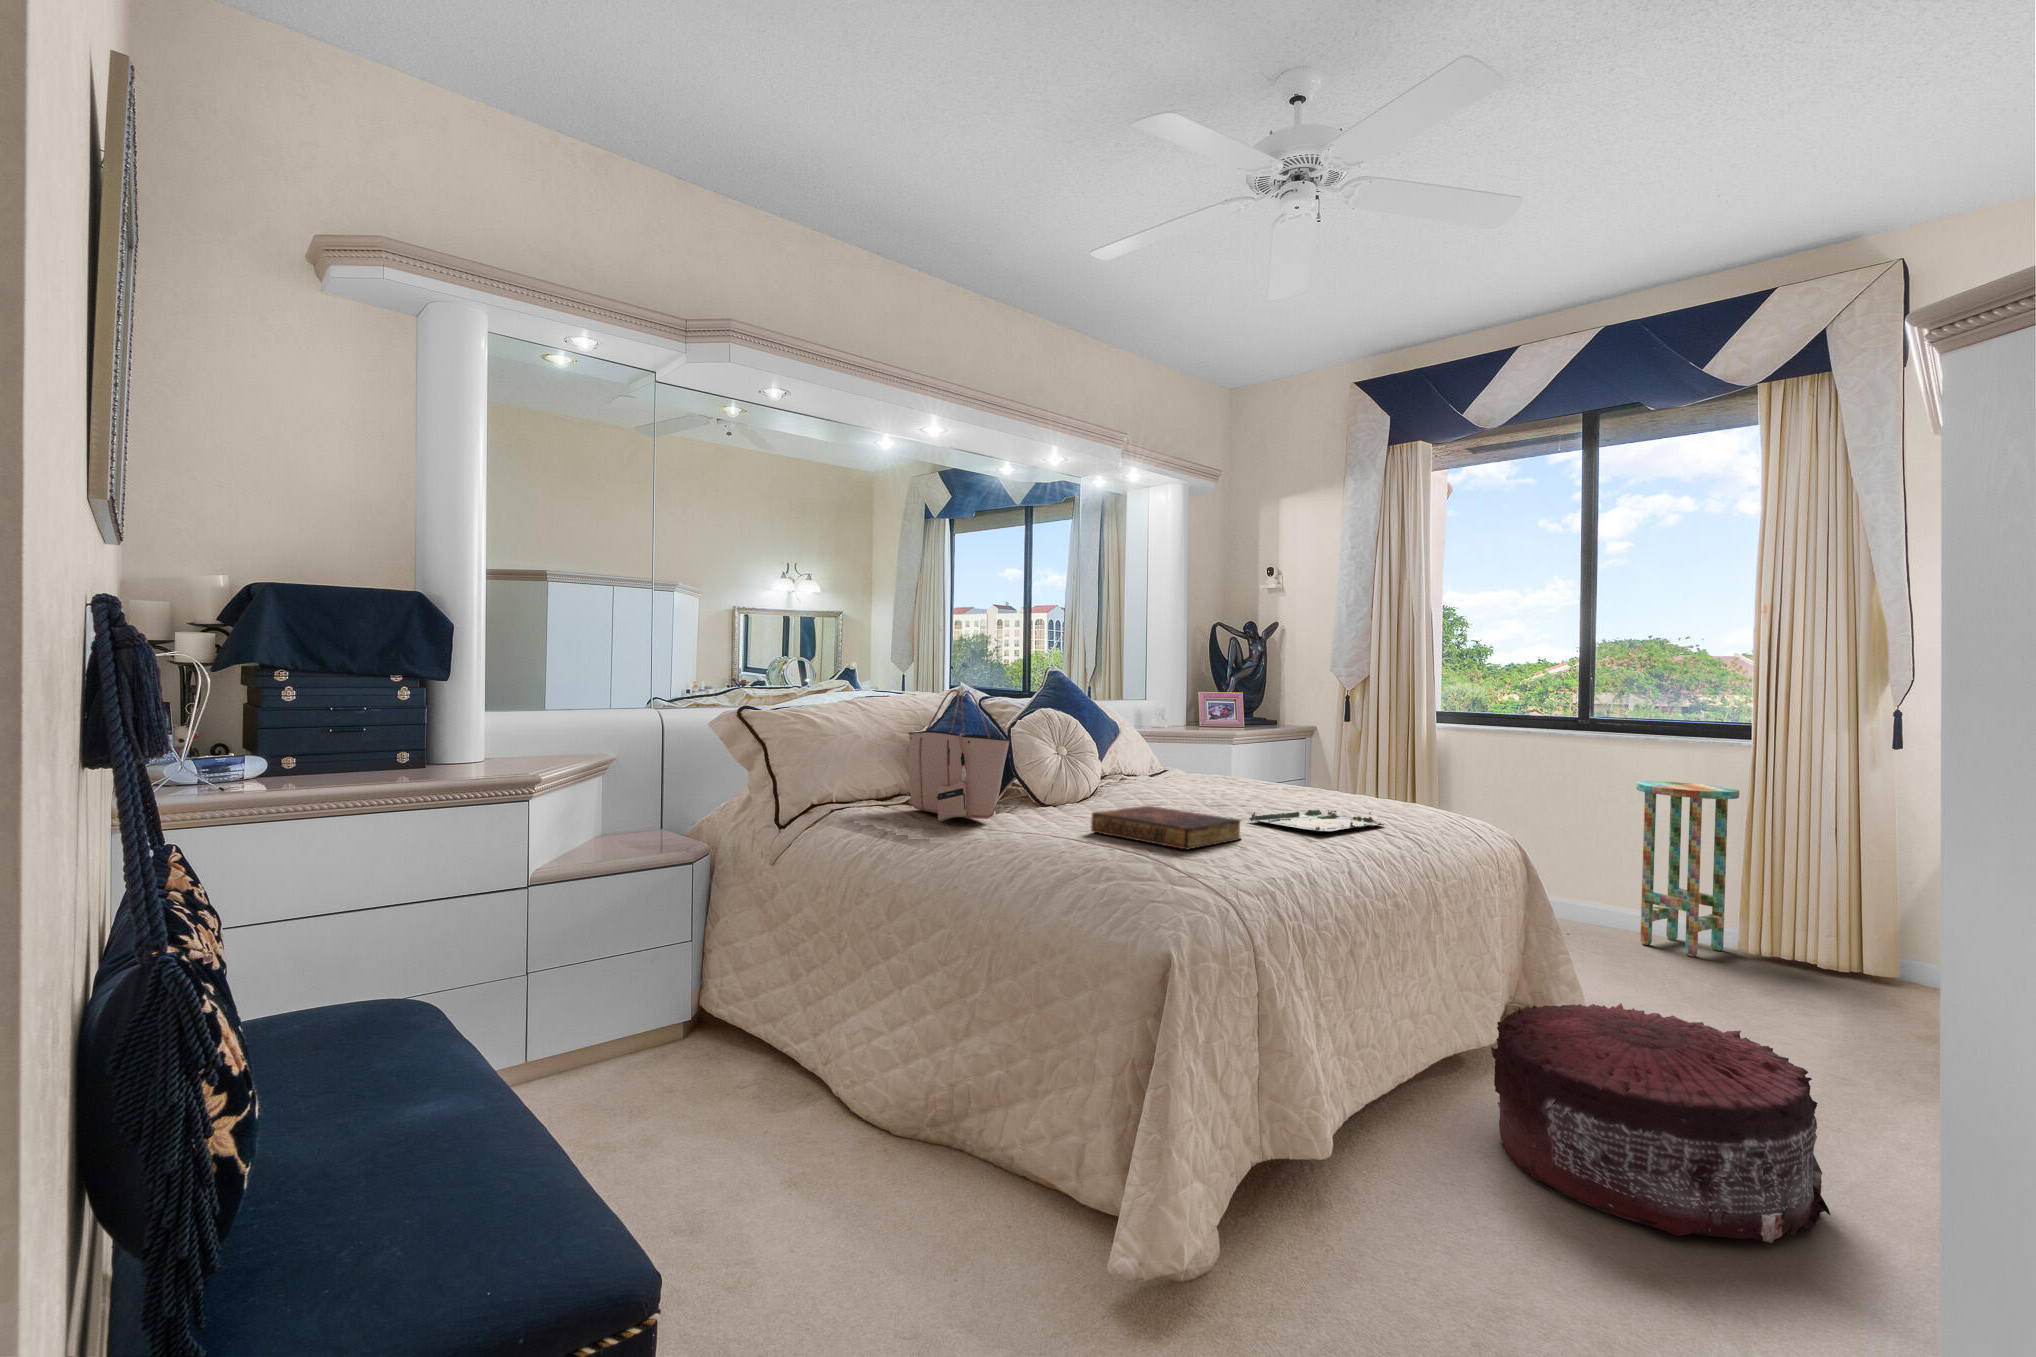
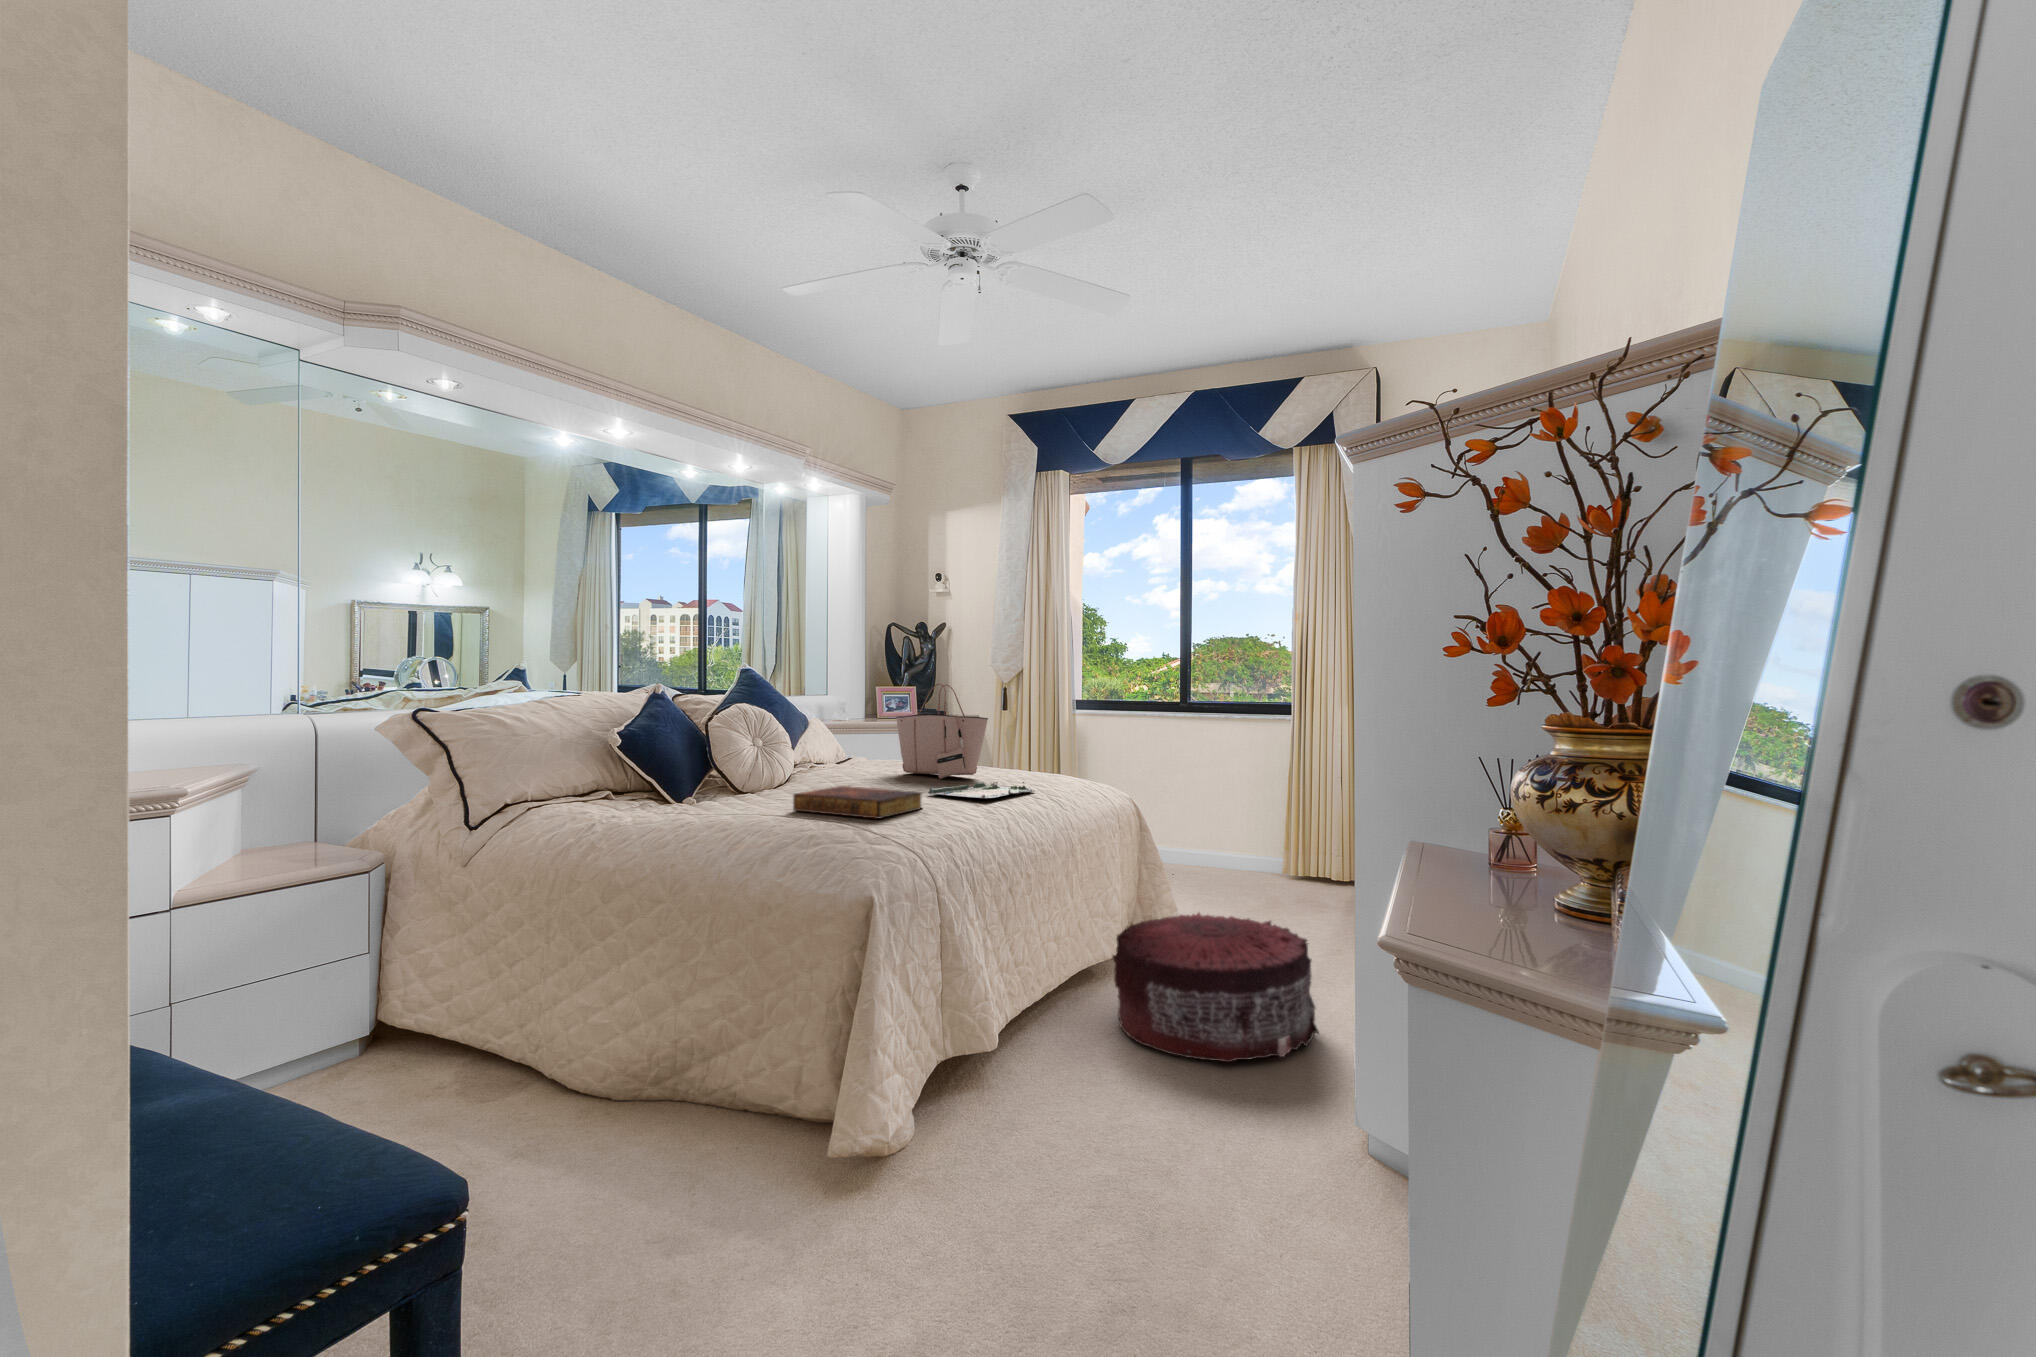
tote bag: present [909,689,1010,821] -> present [896,684,988,779]
side table: present [1637,781,1740,957] -> none [1219,750,1285,883]

